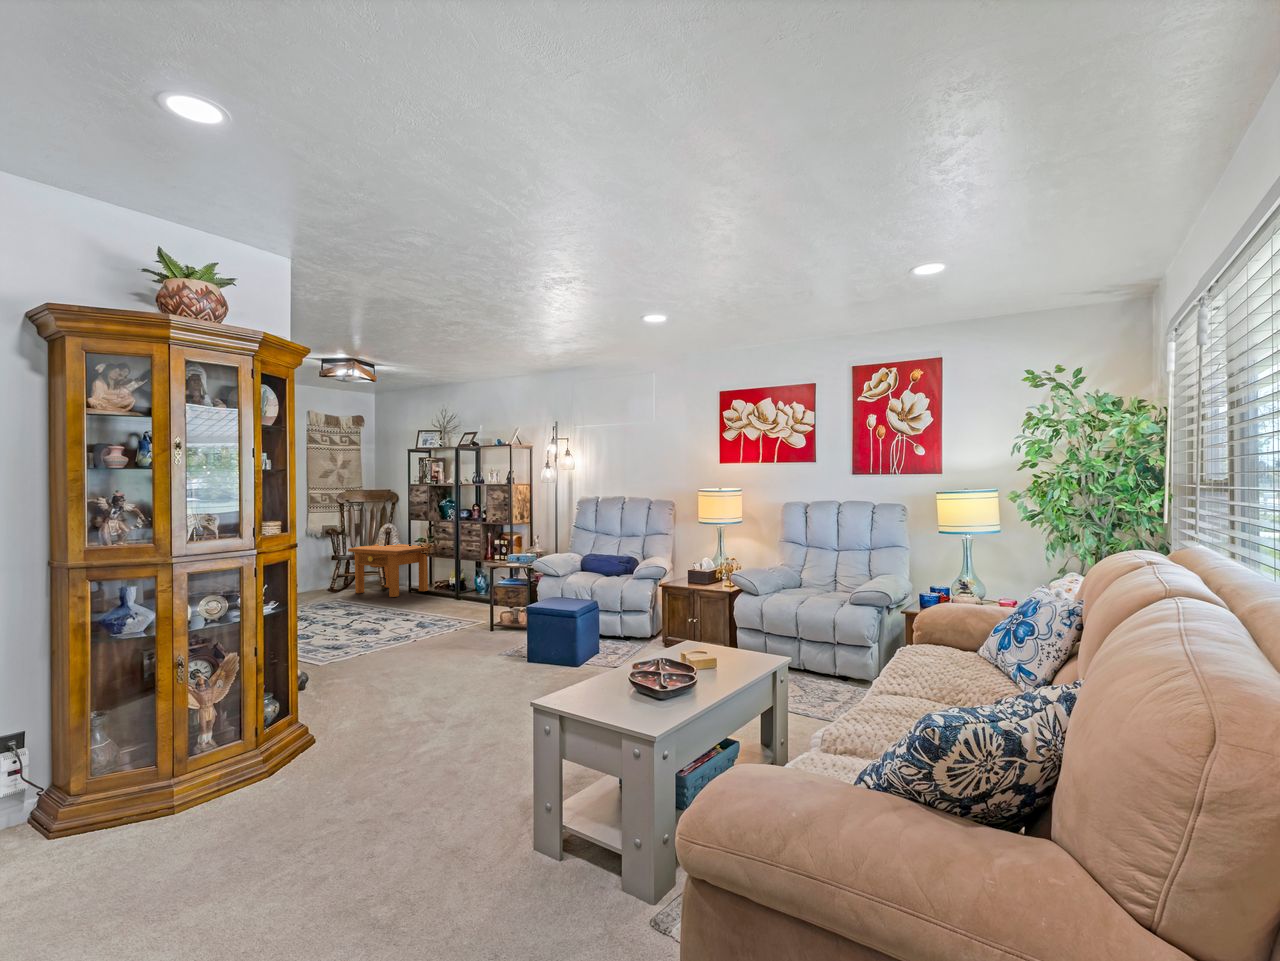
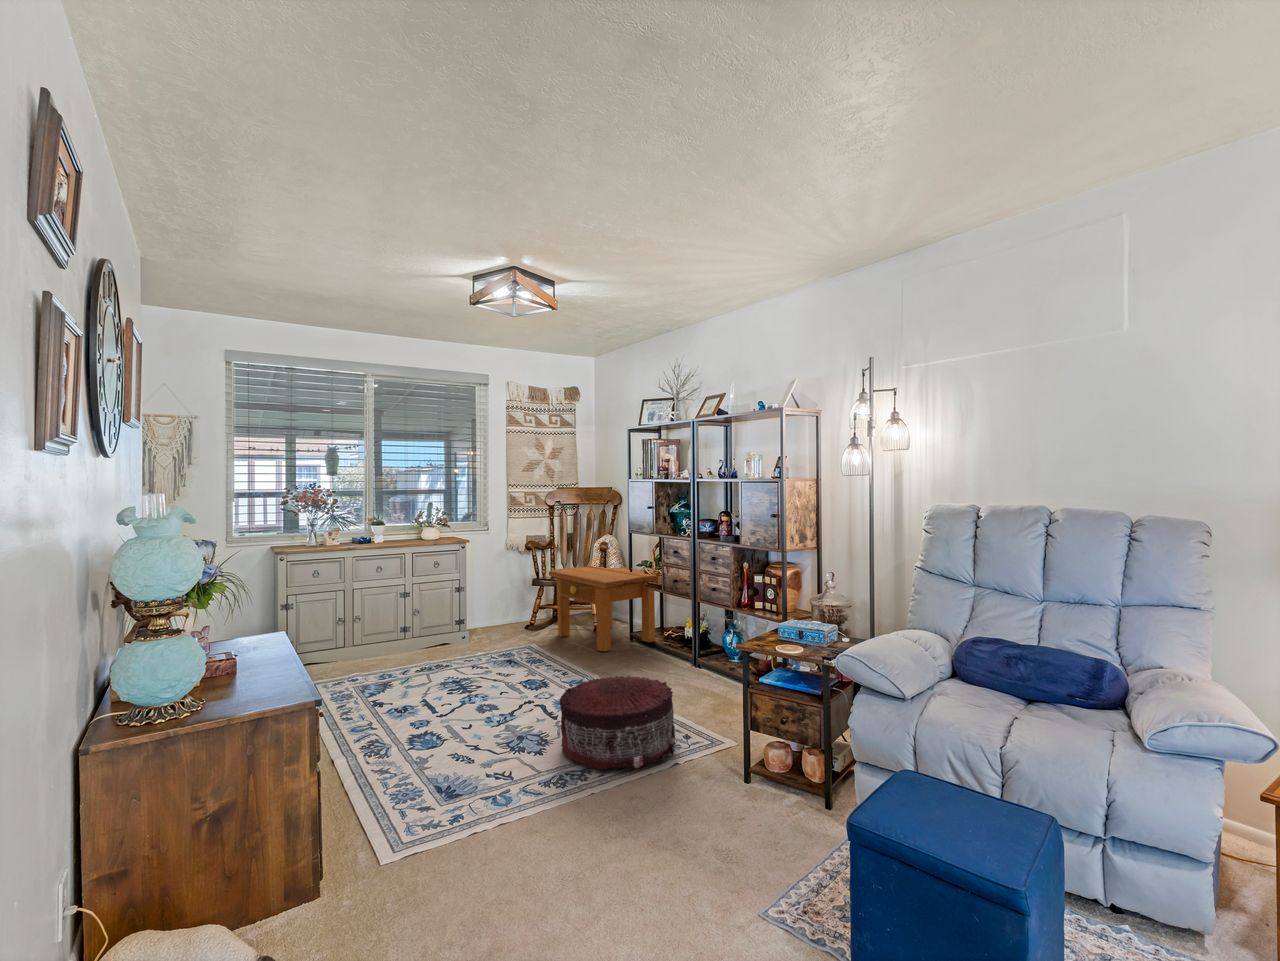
pouf: none [390,592,455,632] -> present [559,675,675,770]

